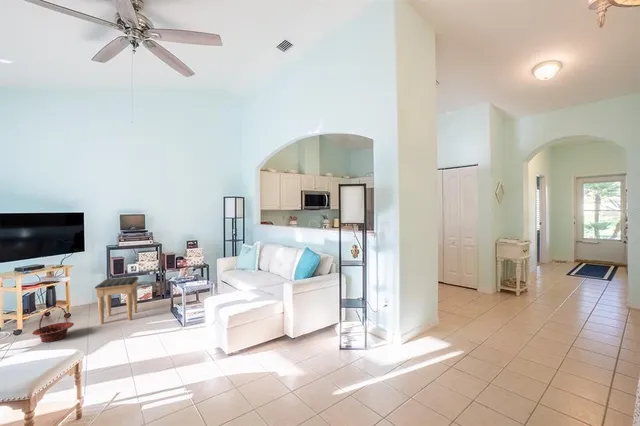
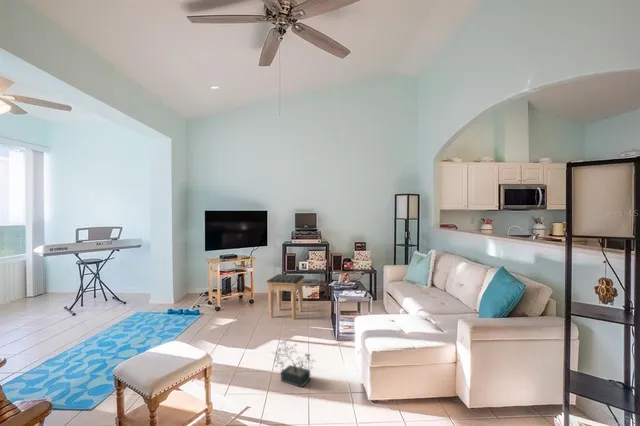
basket: present [32,307,74,342] -> none [219,294,249,326]
decorative plant: none [126,331,171,369] -> present [276,341,310,387]

